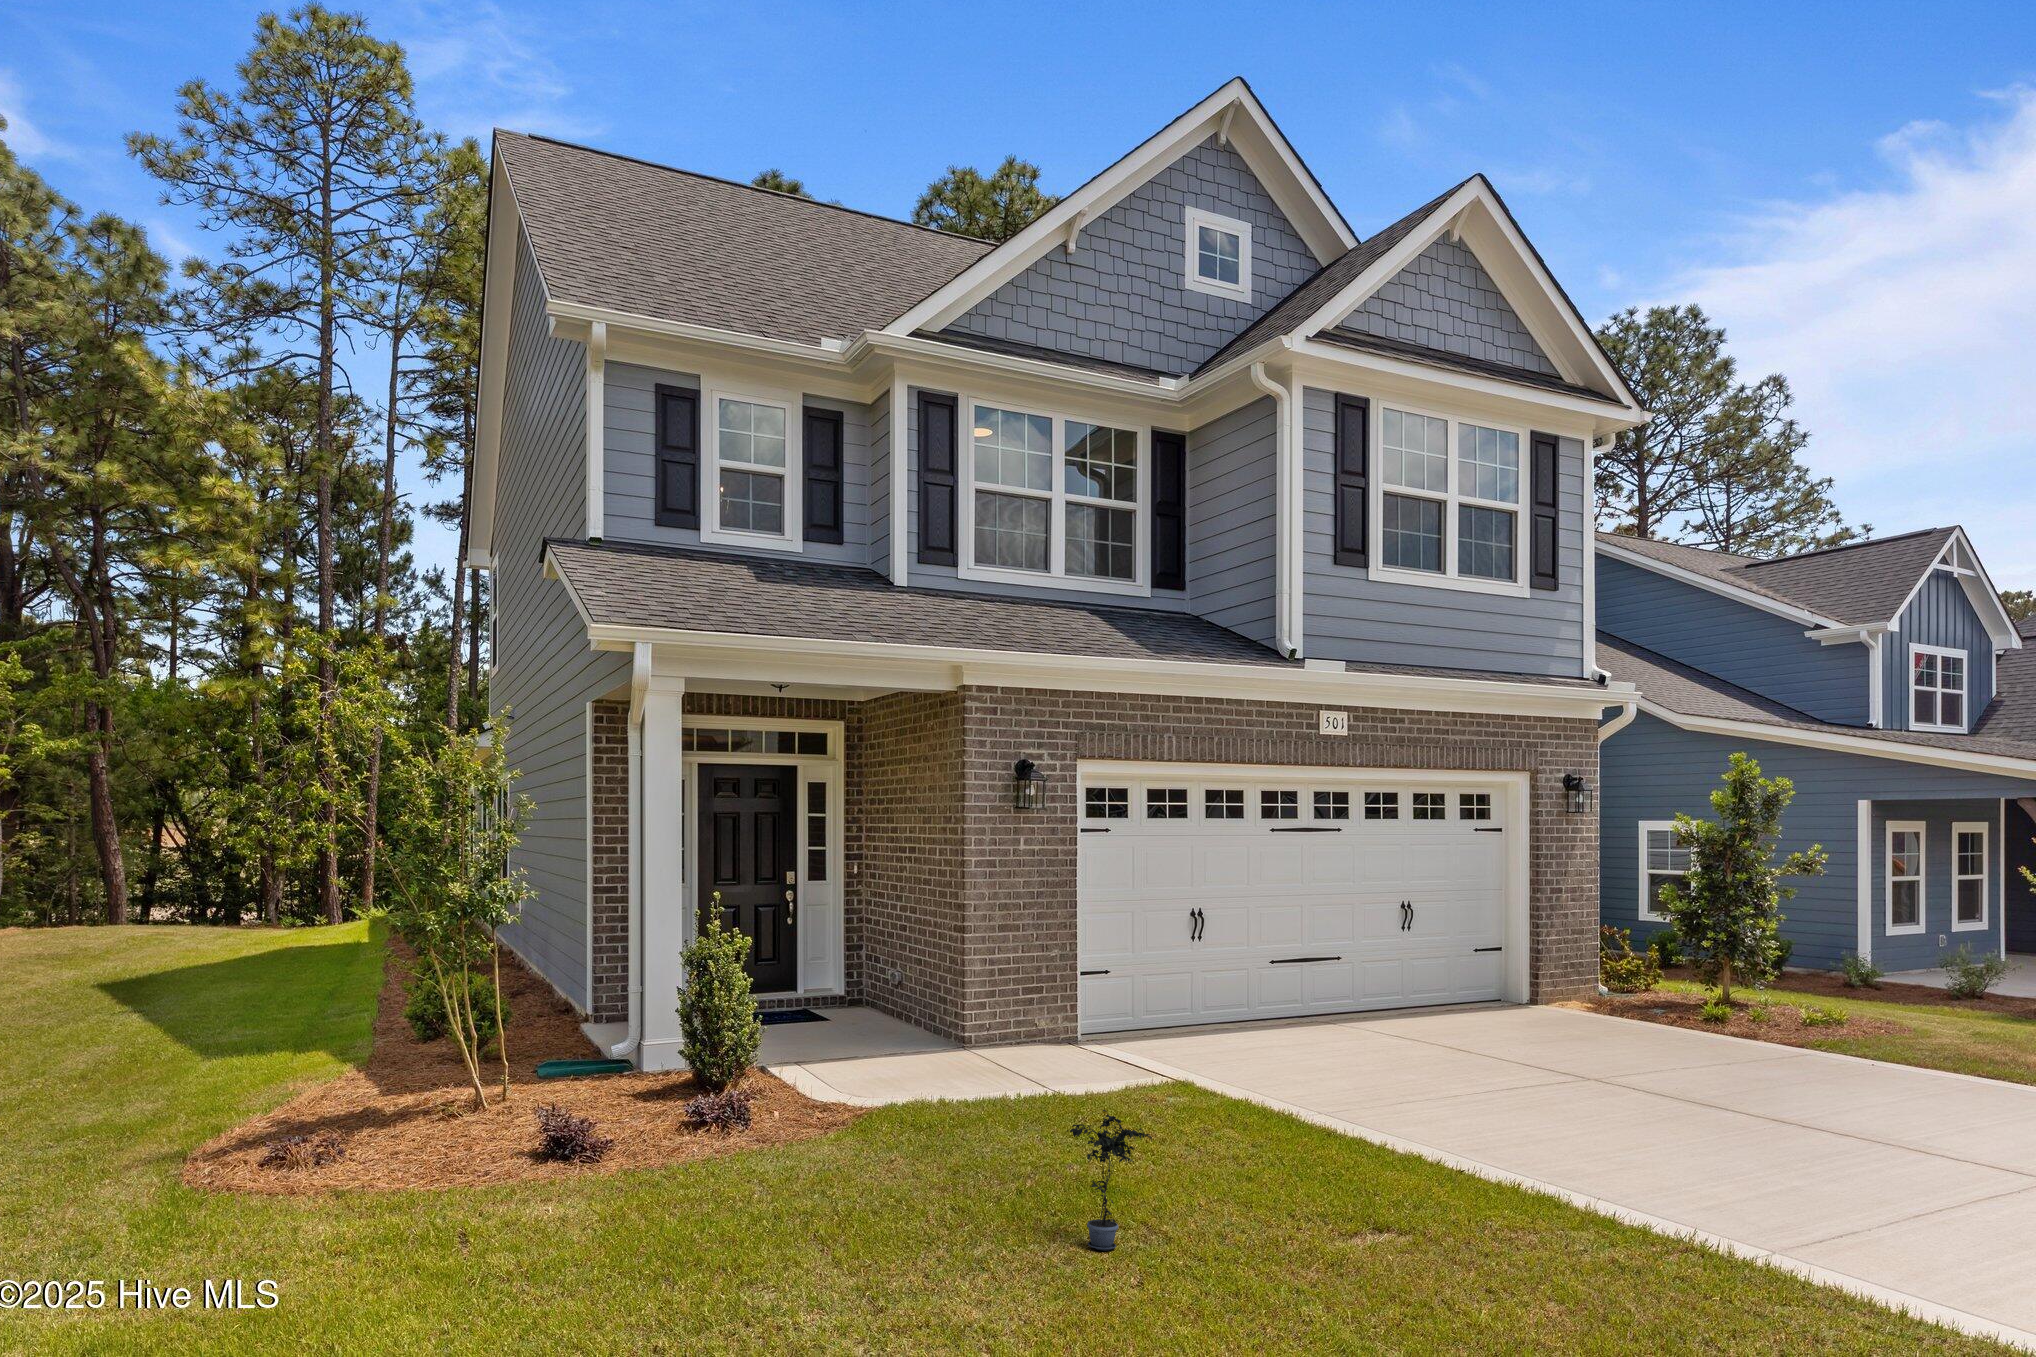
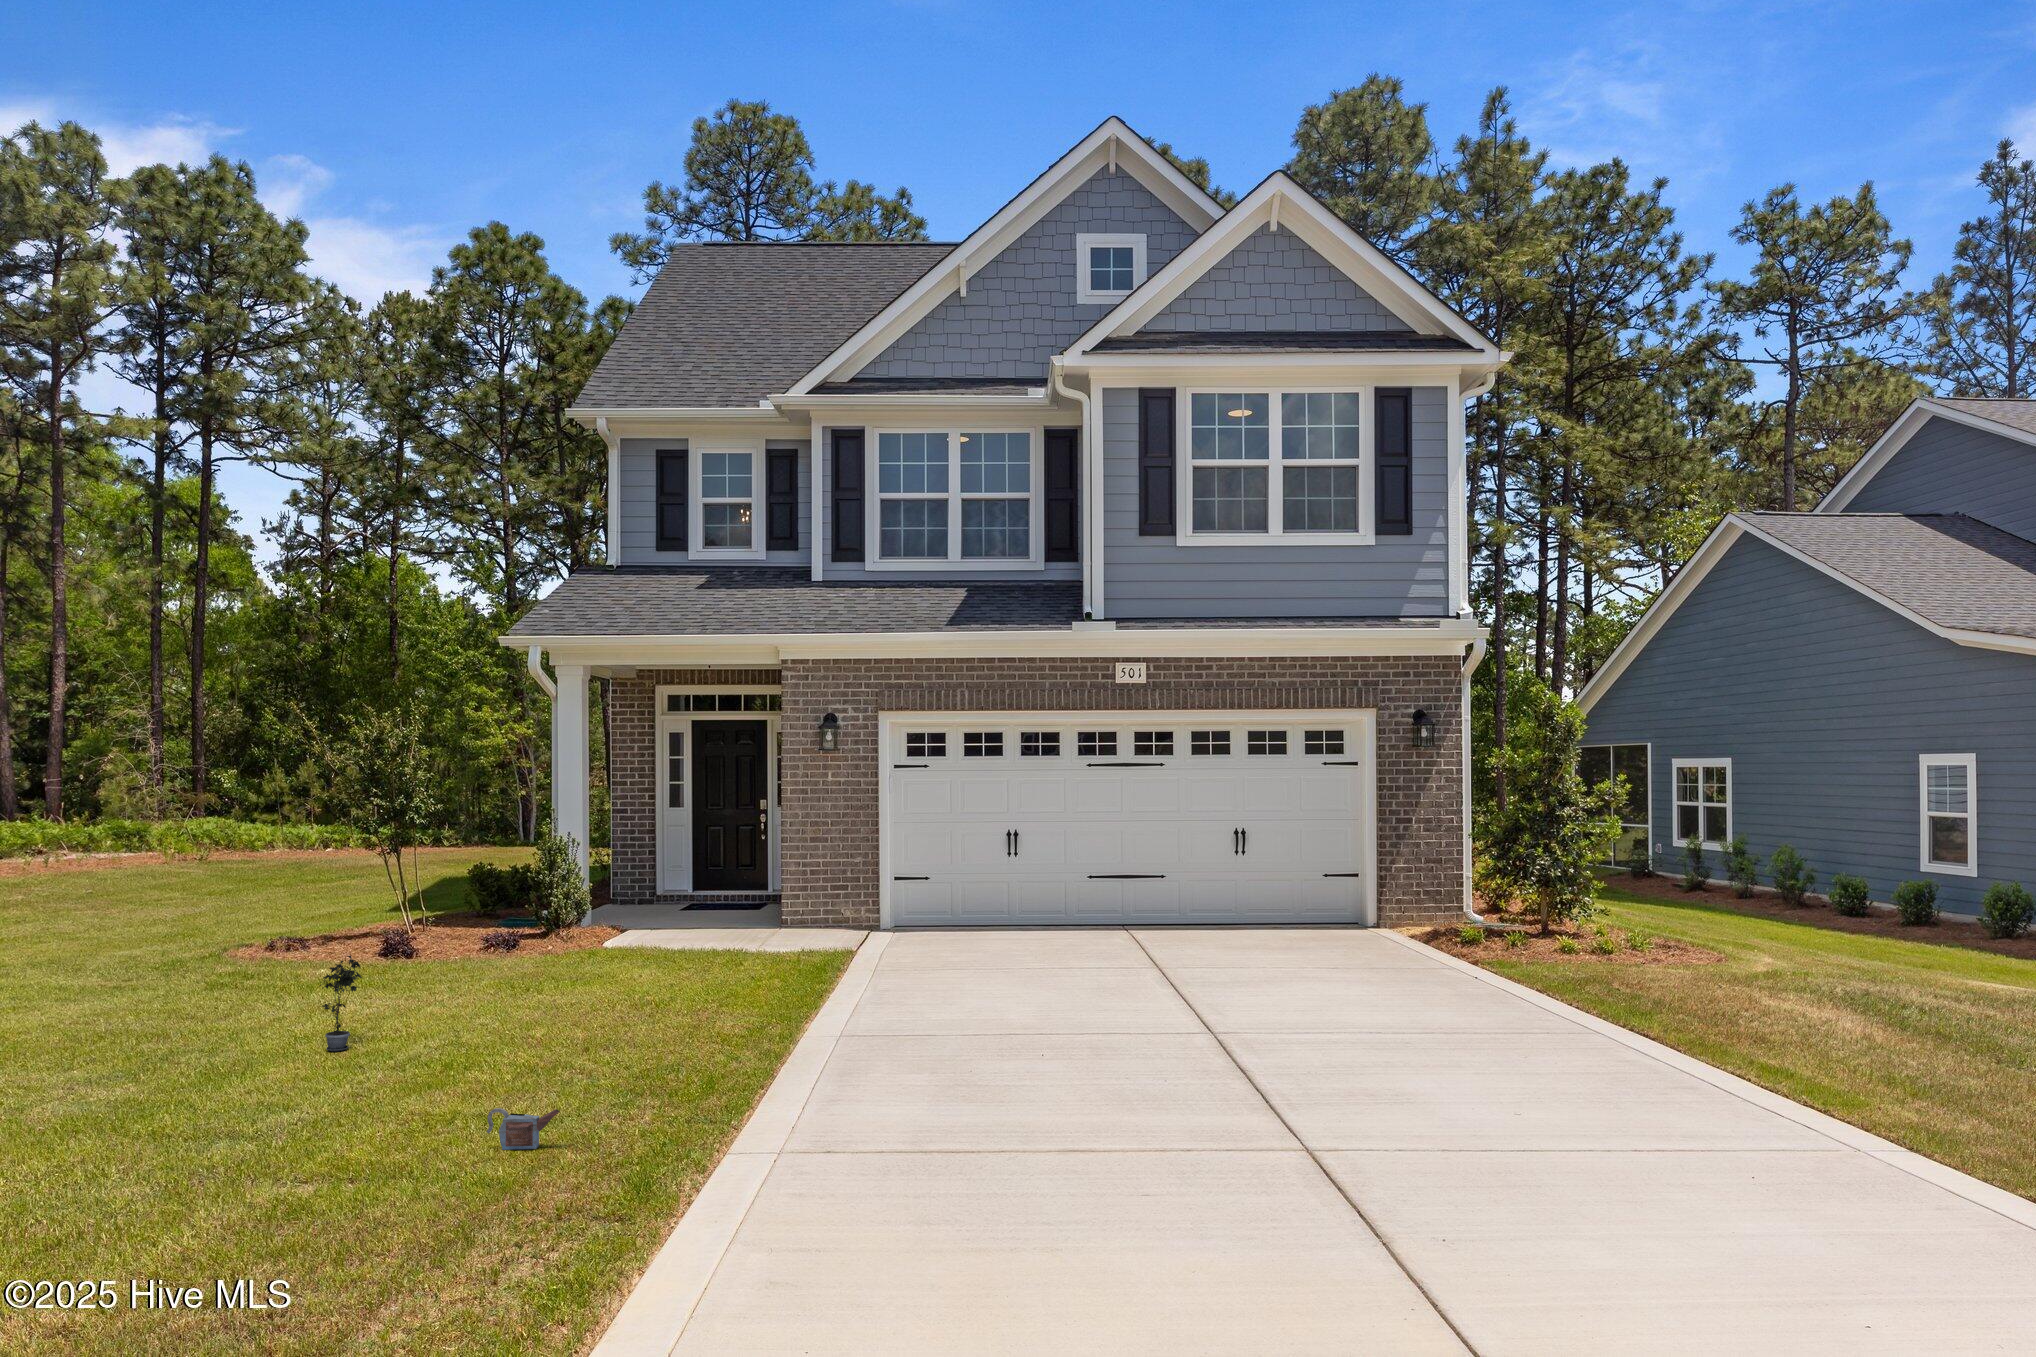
watering can: none [1754,1266,1808,1325] -> present [487,1108,560,1150]

